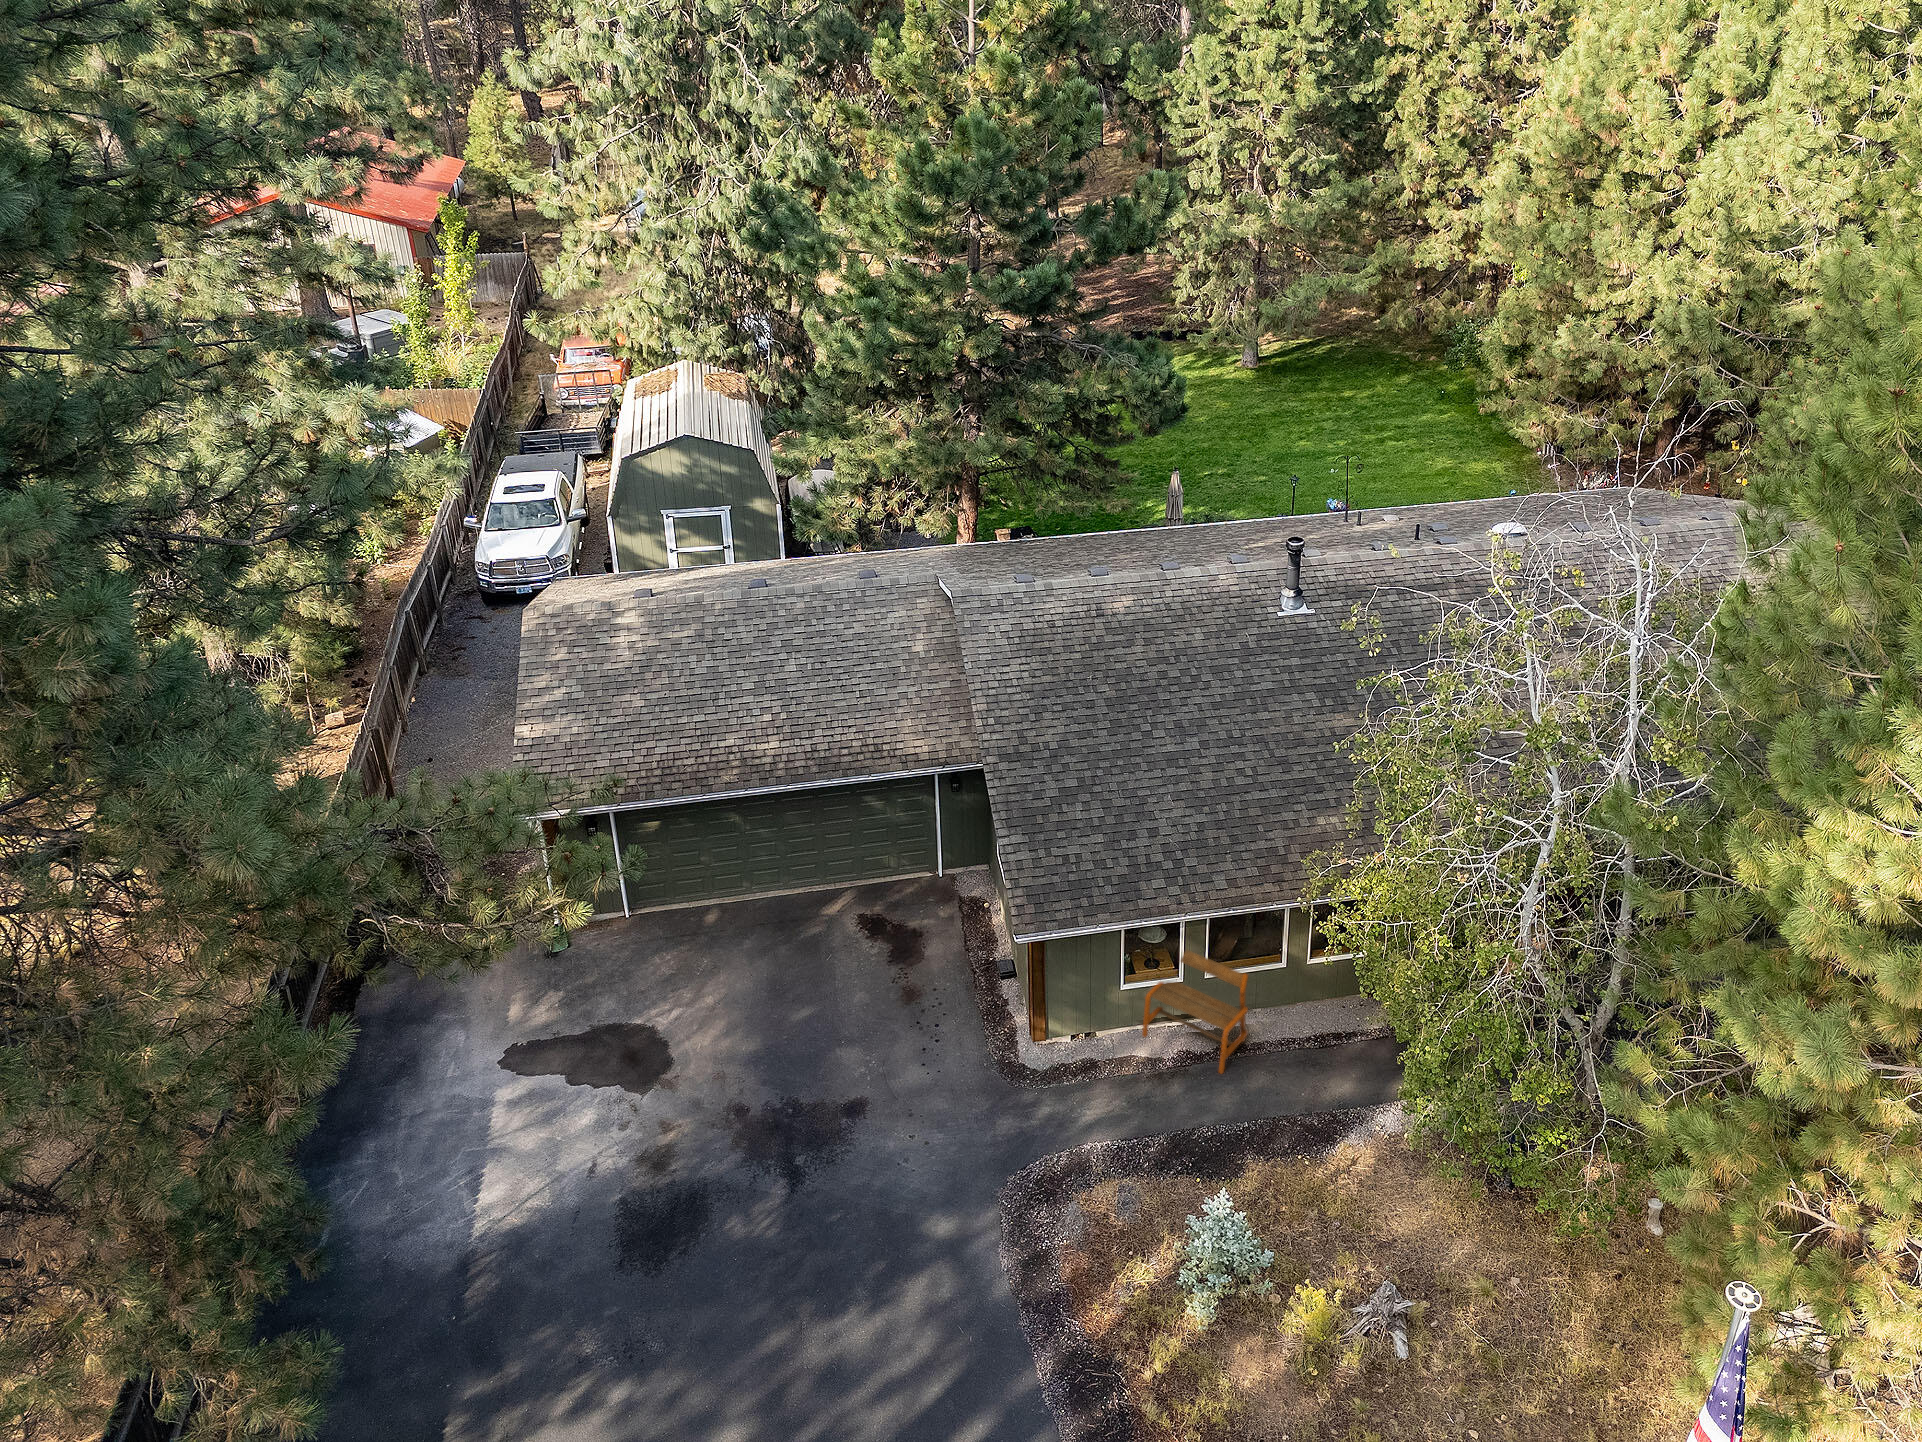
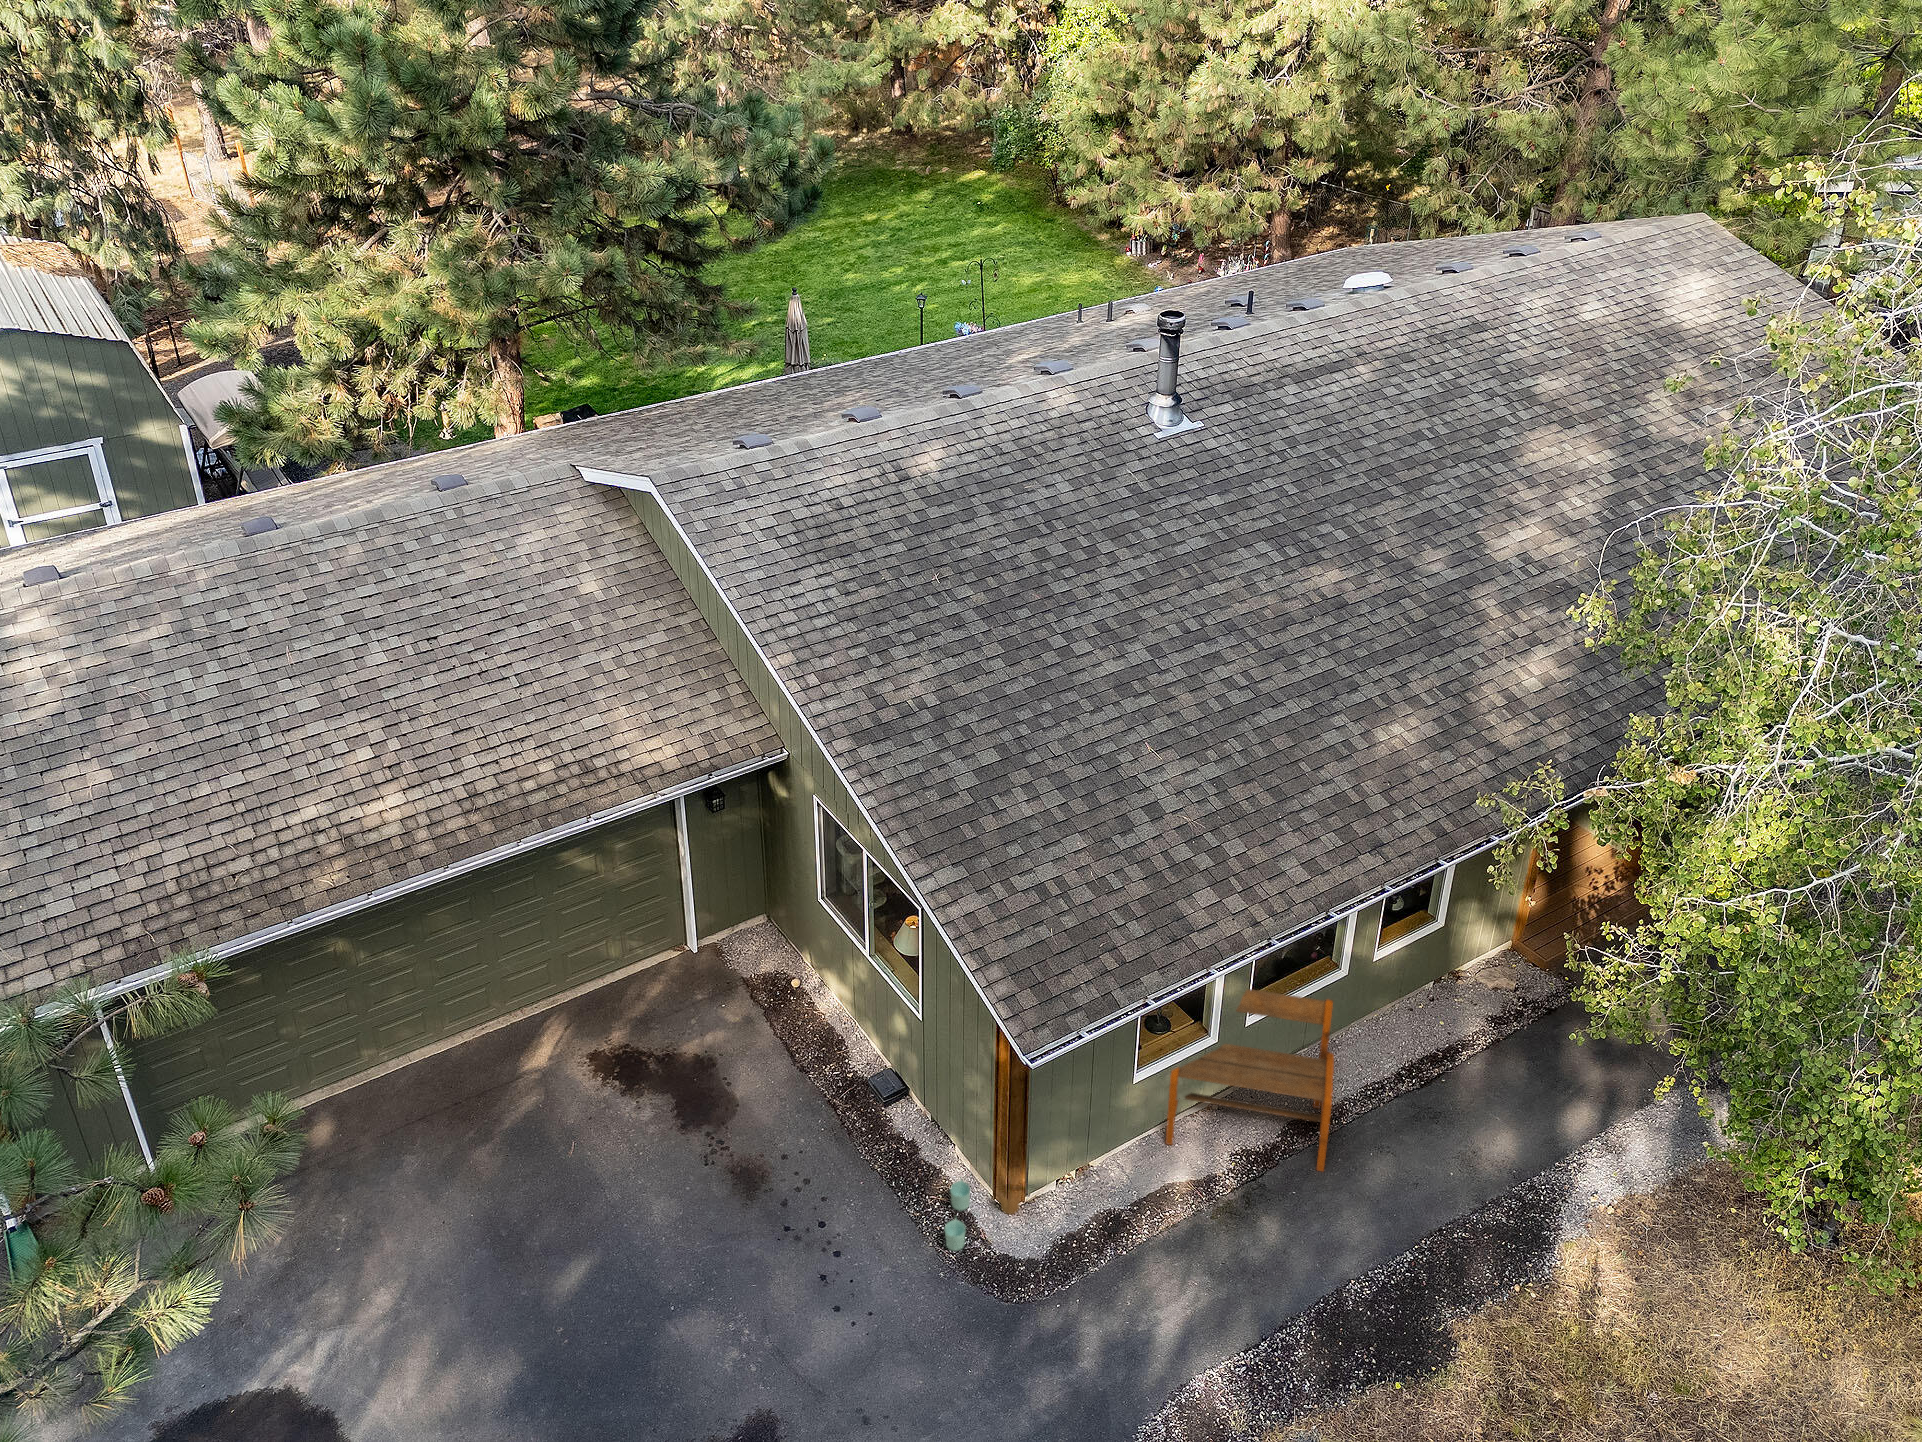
bucket: none [992,1019,1044,1056] -> present [945,1179,1020,1251]

